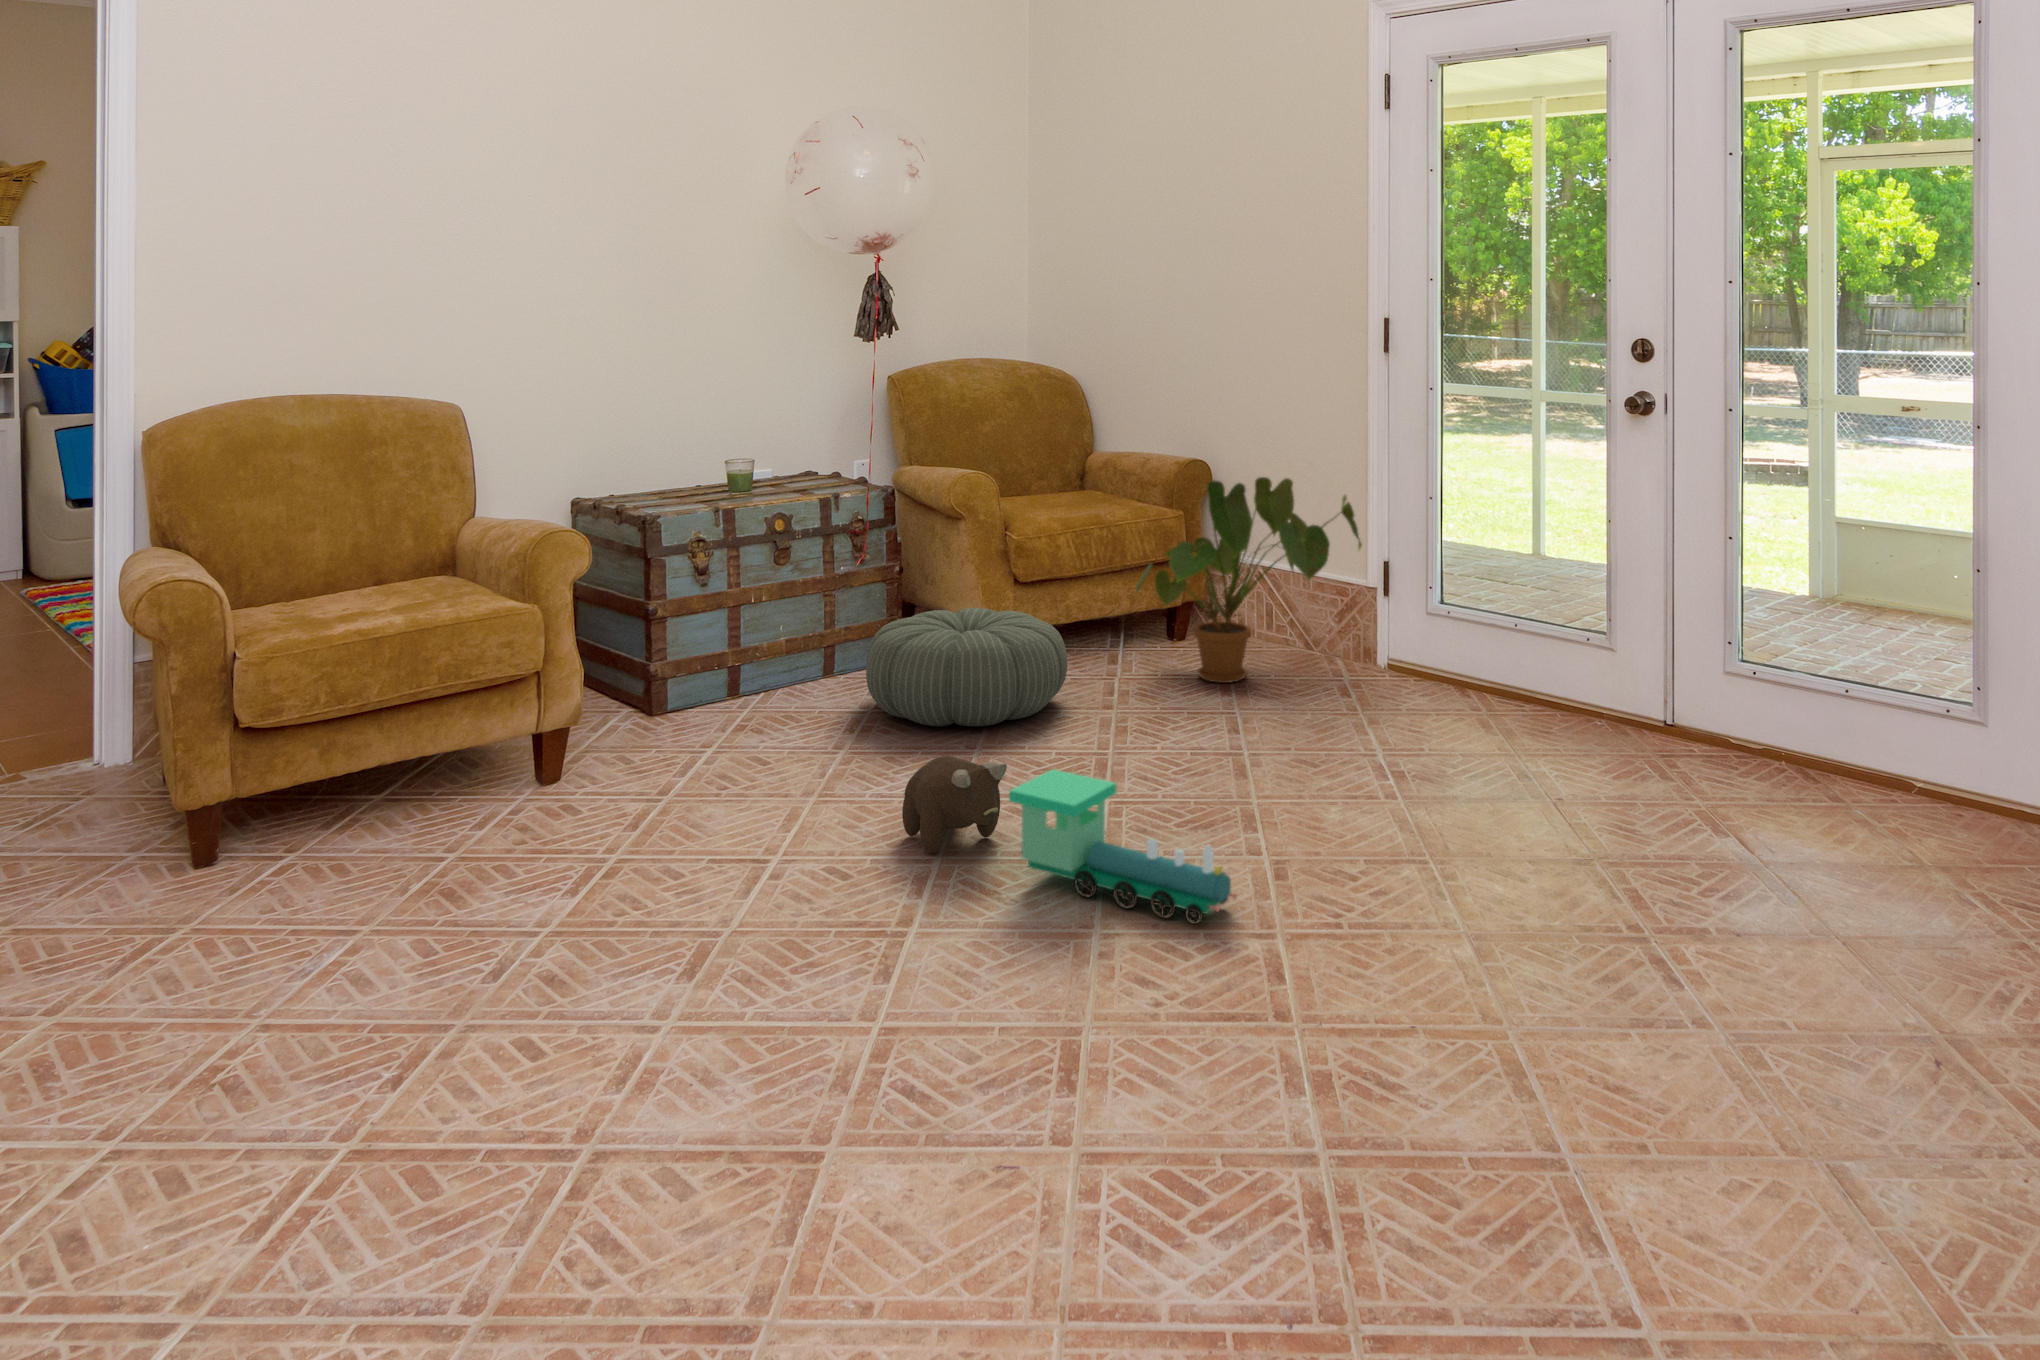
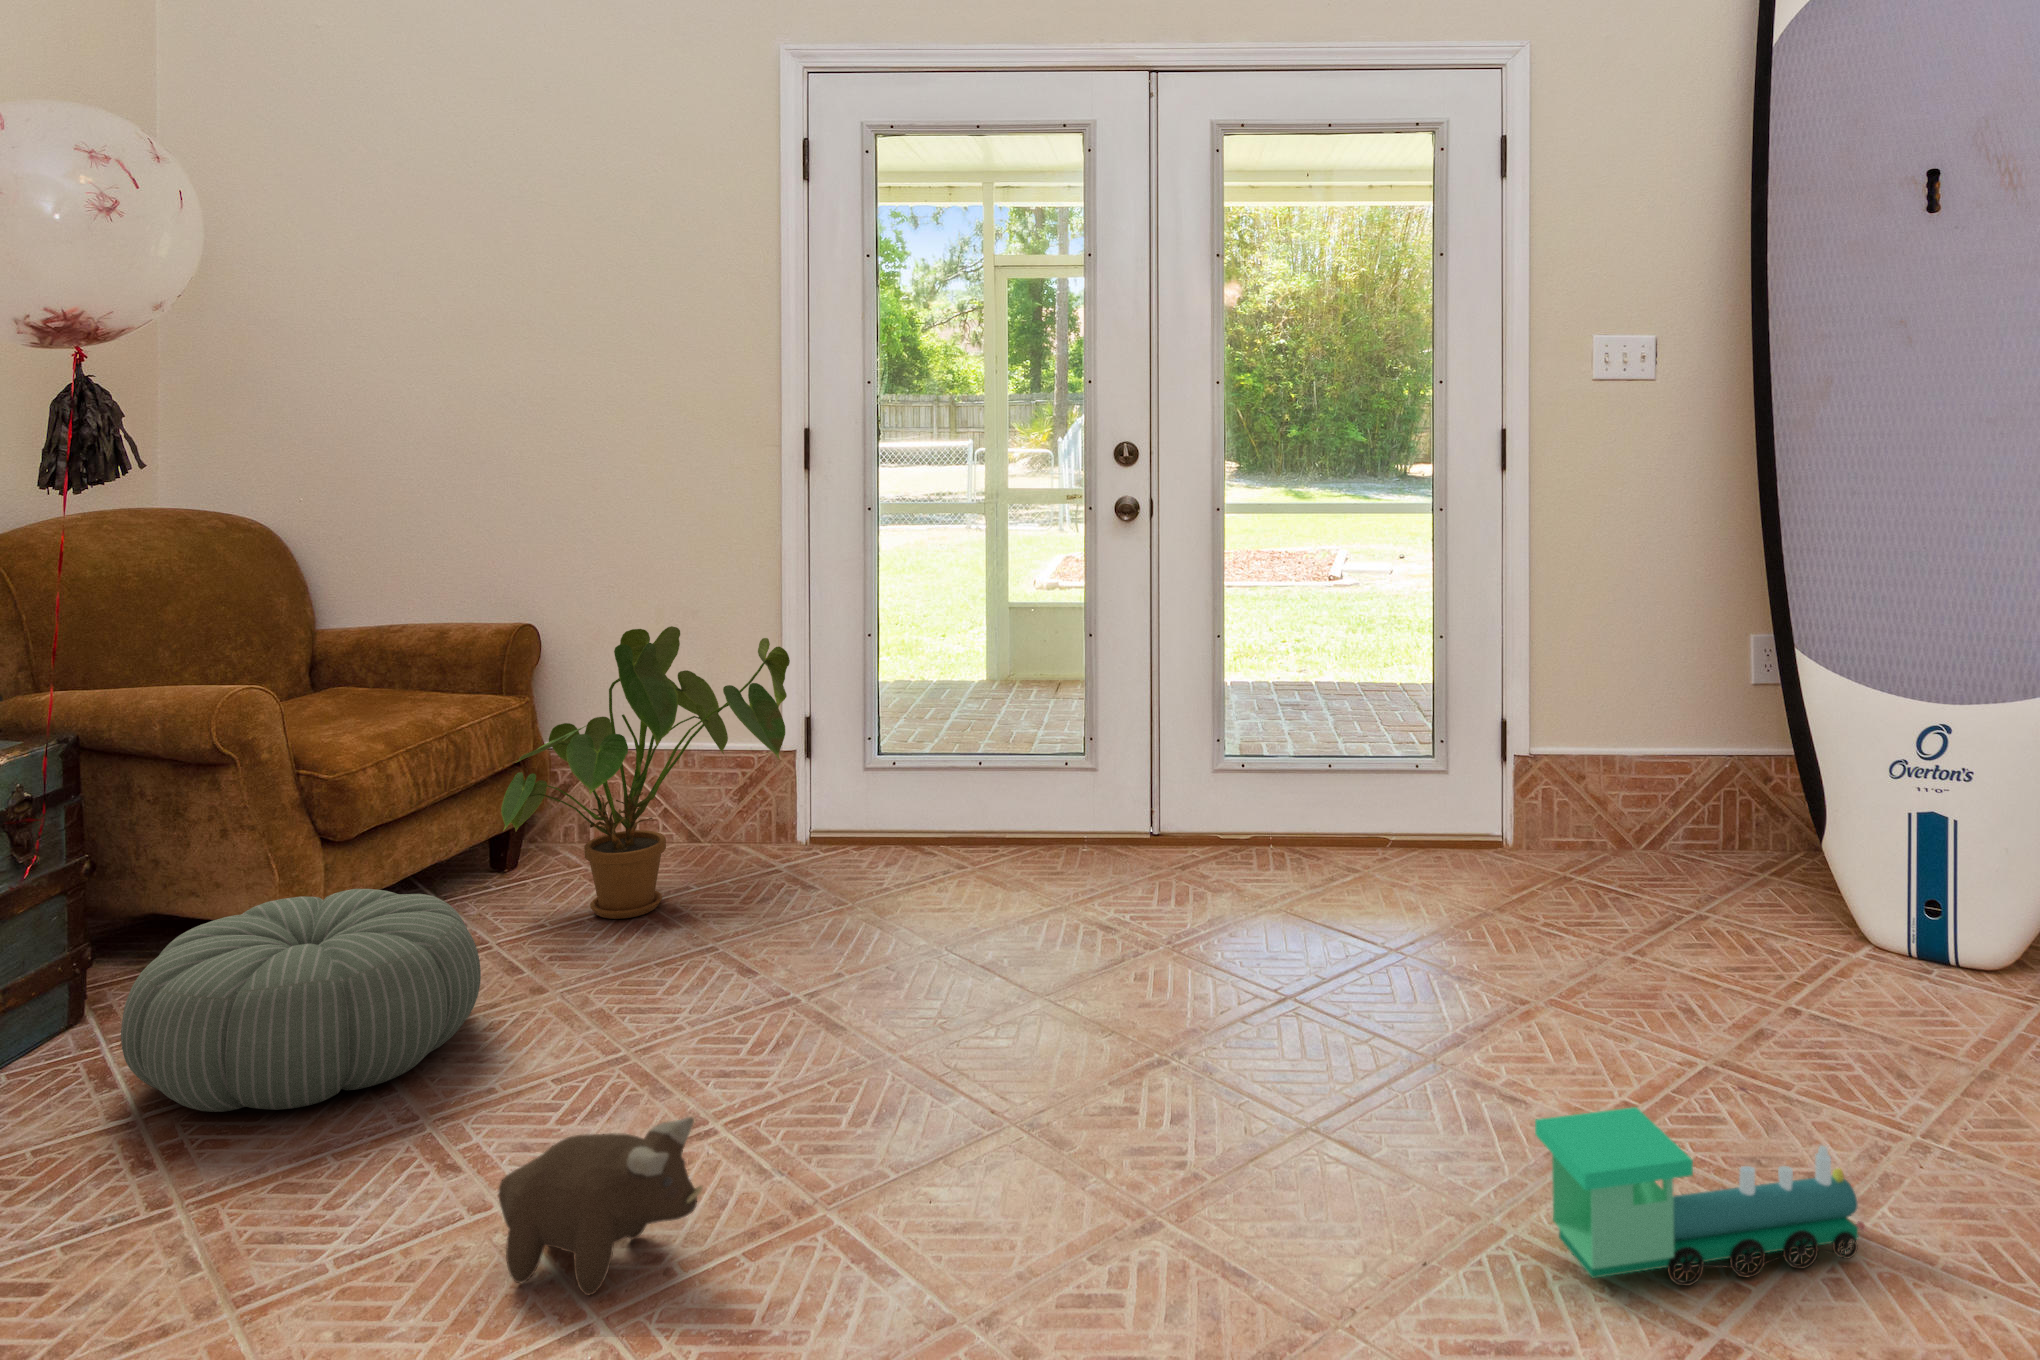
toy train: present [1009,769,1237,924] -> present [1535,1107,1865,1286]

